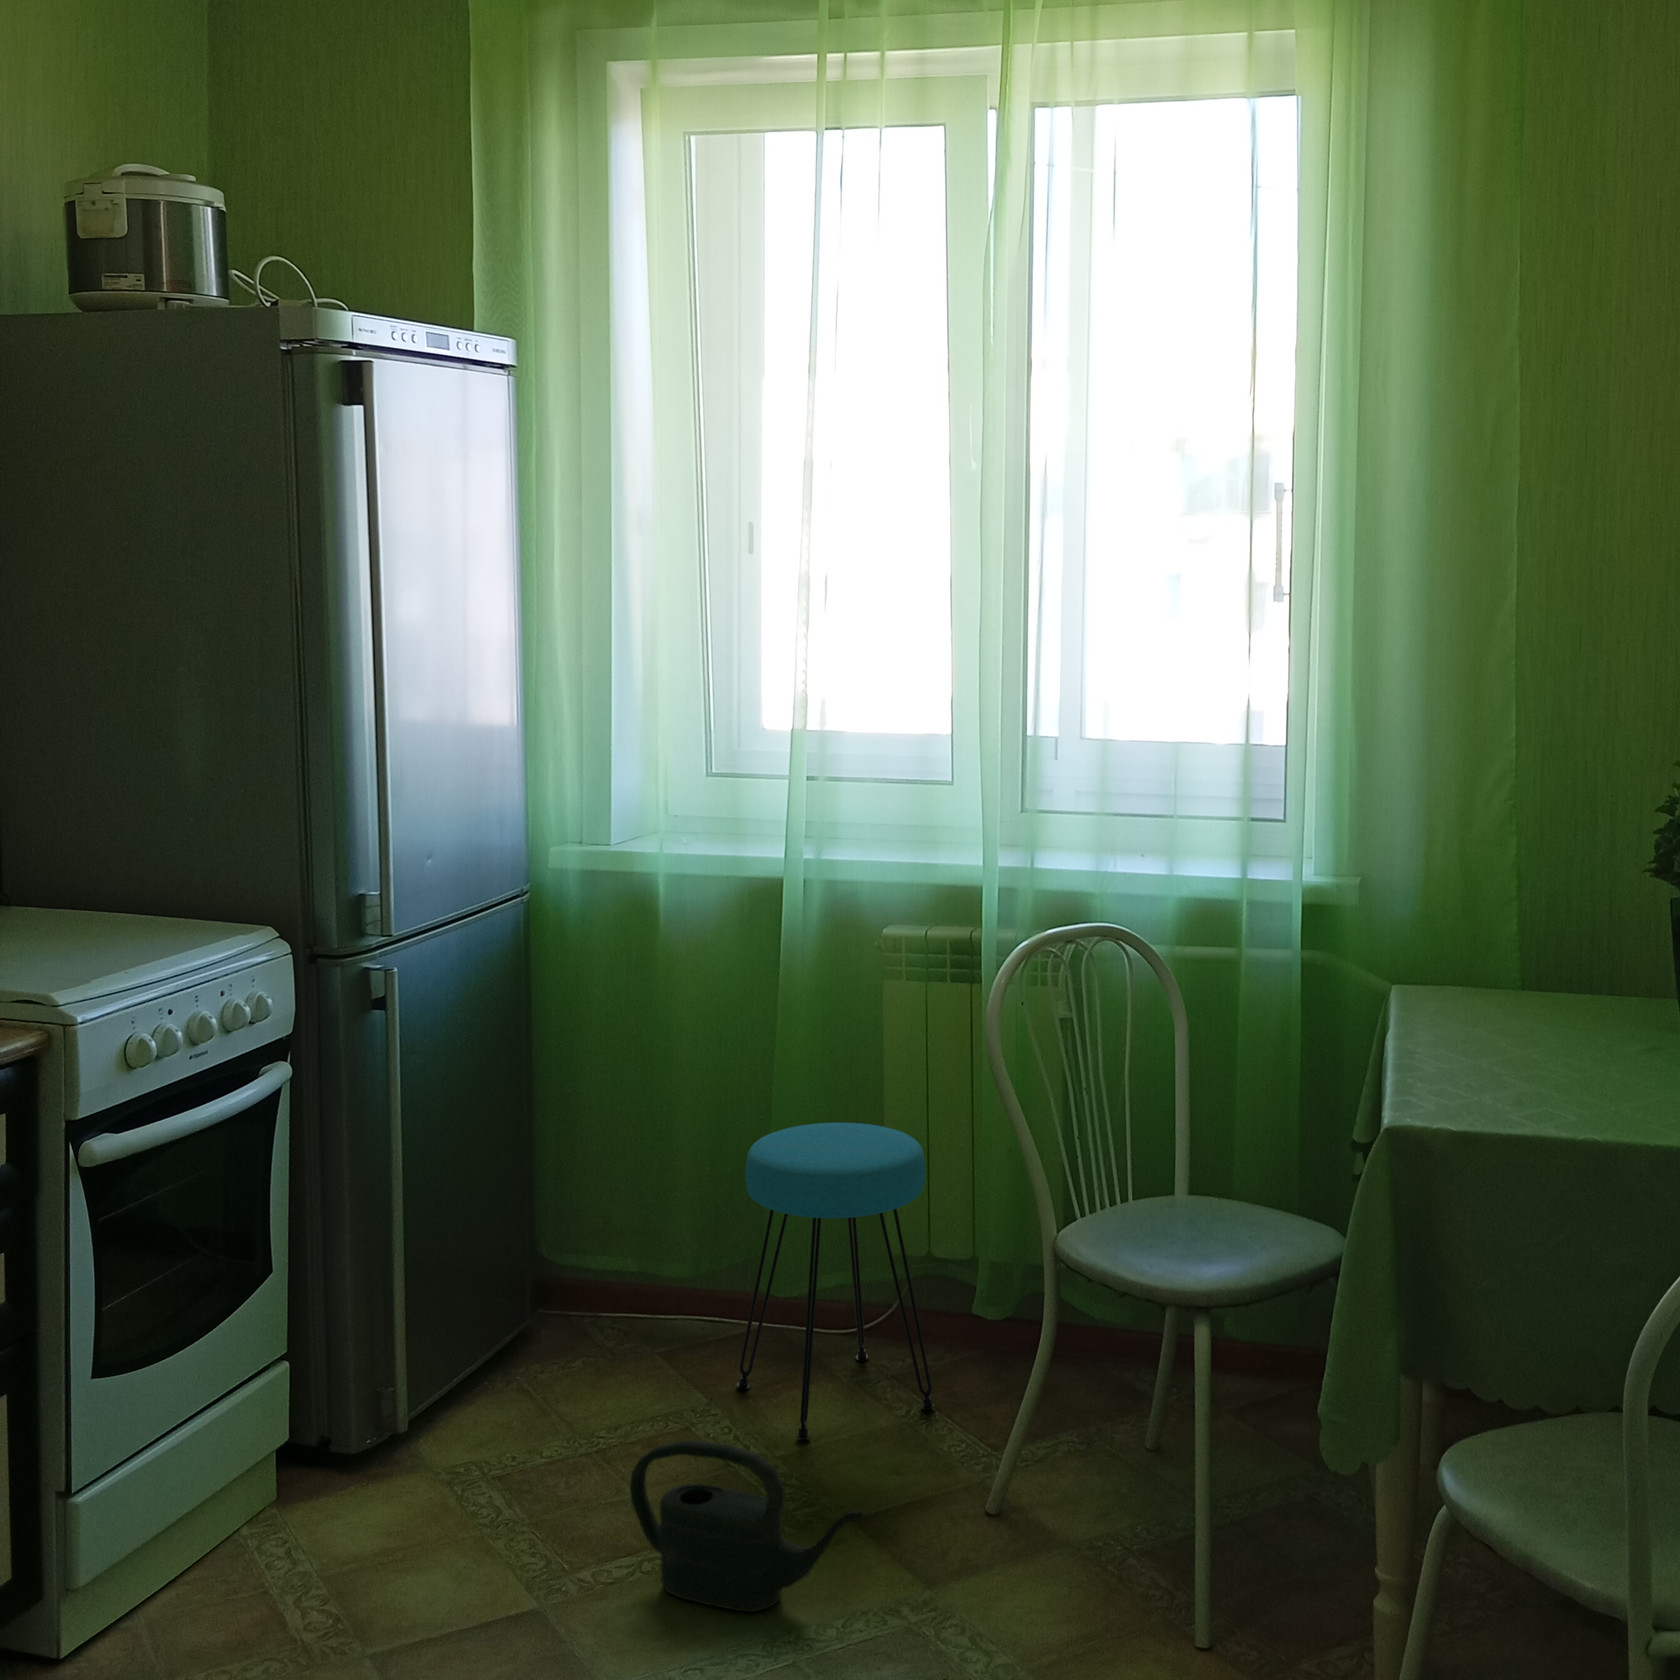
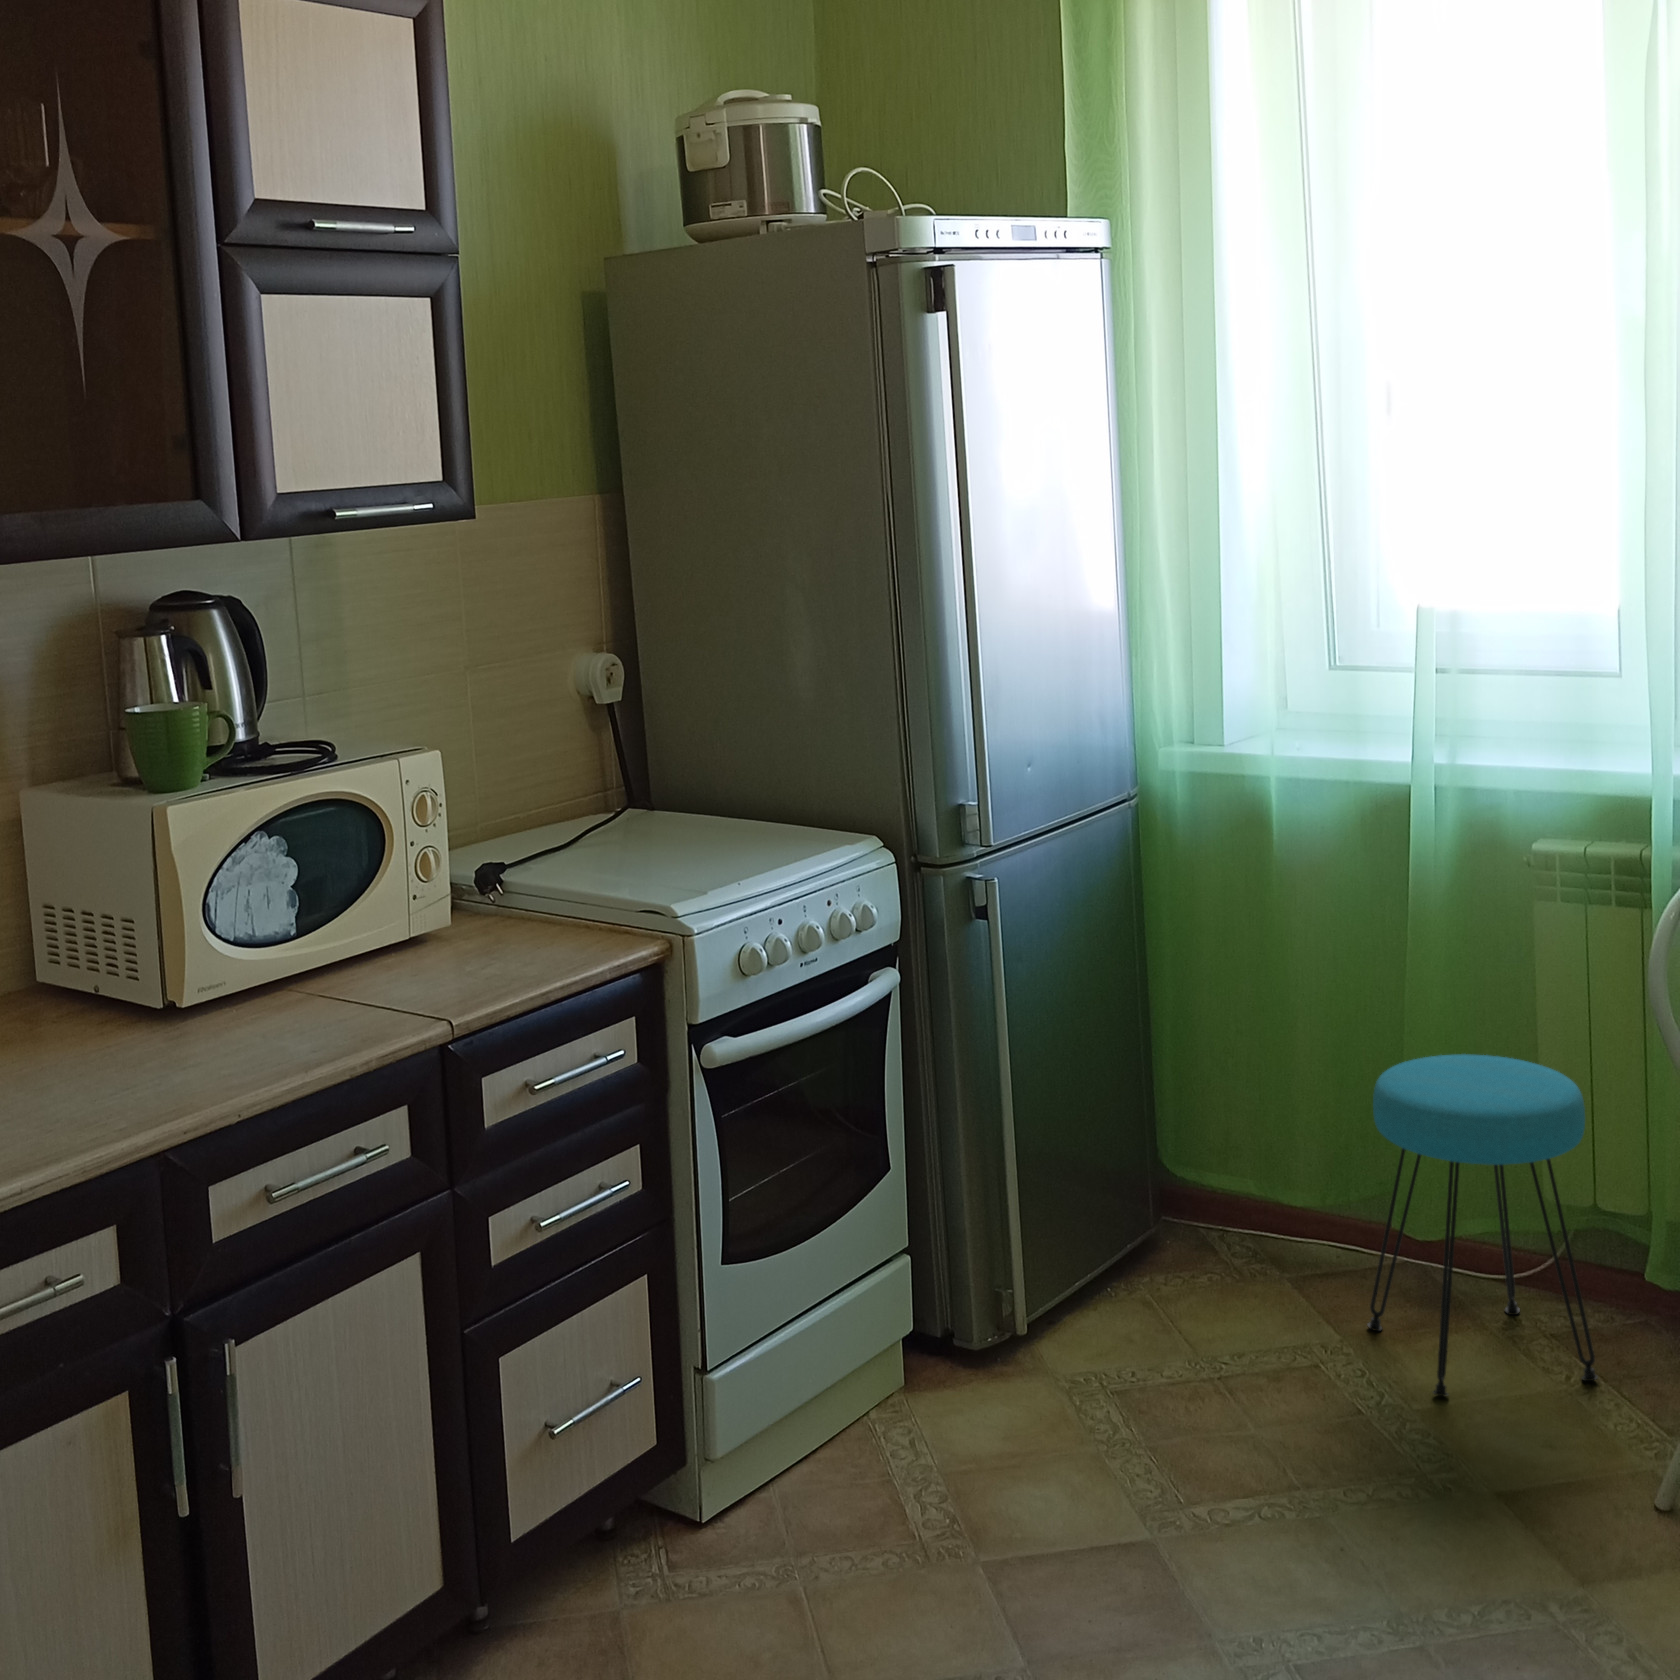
watering can: present [630,1440,863,1612] -> none [1242,1393,1503,1586]

